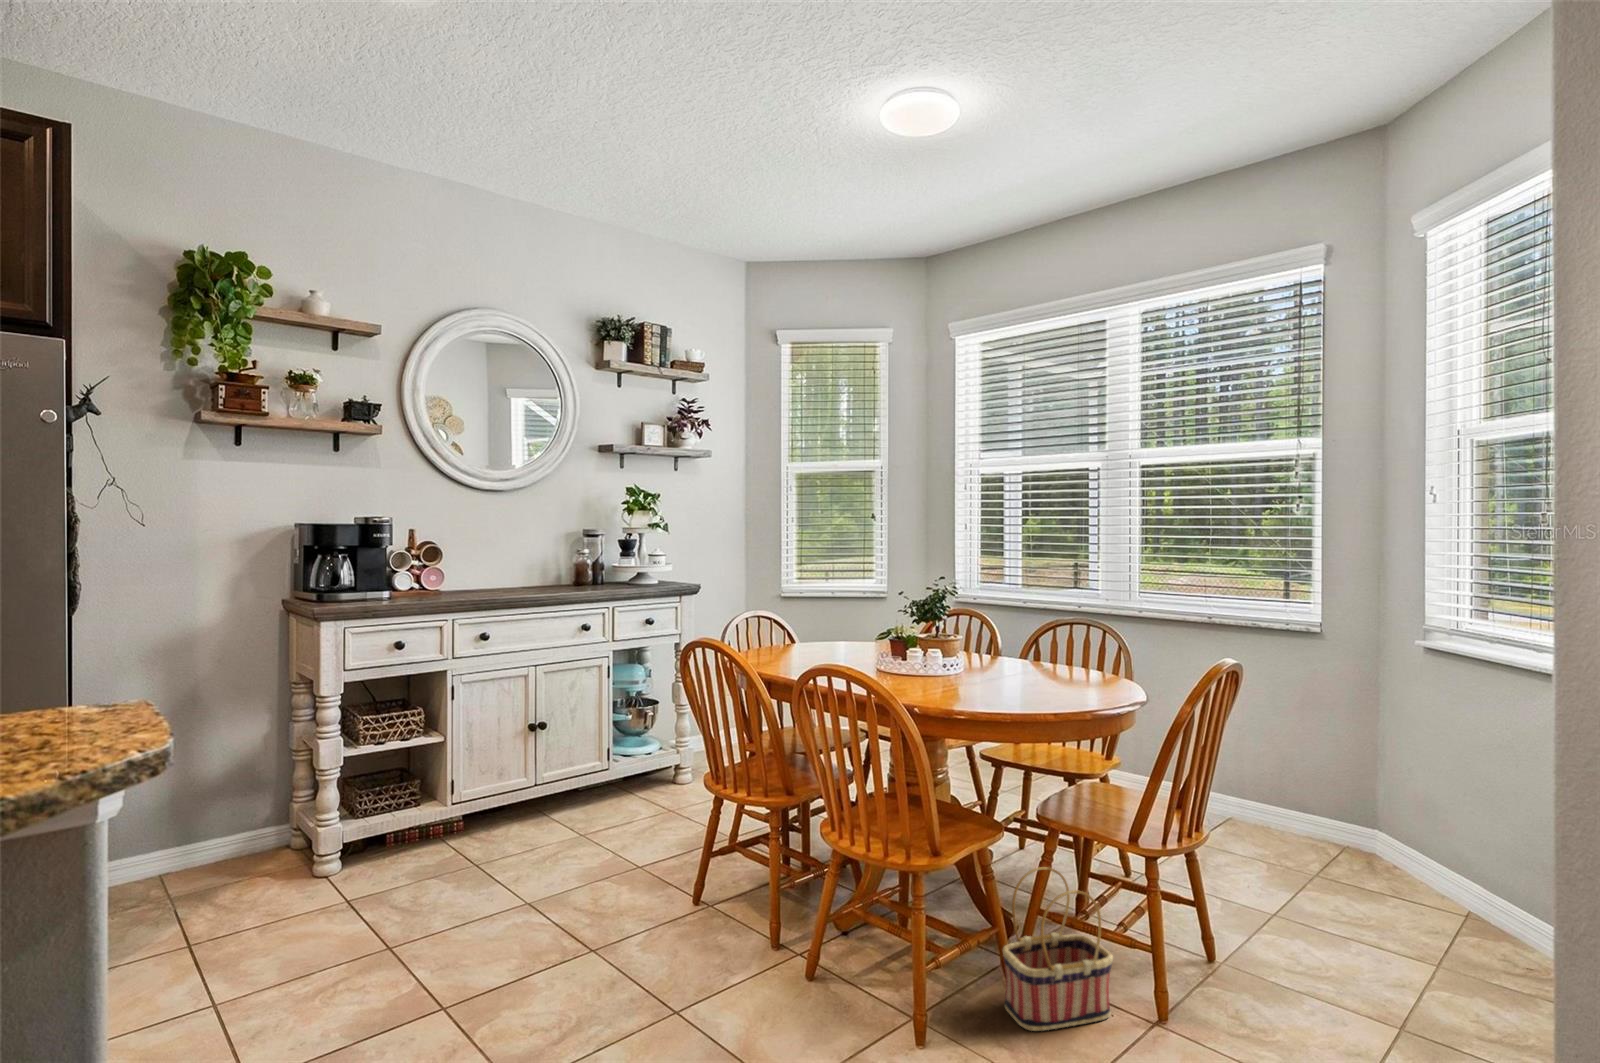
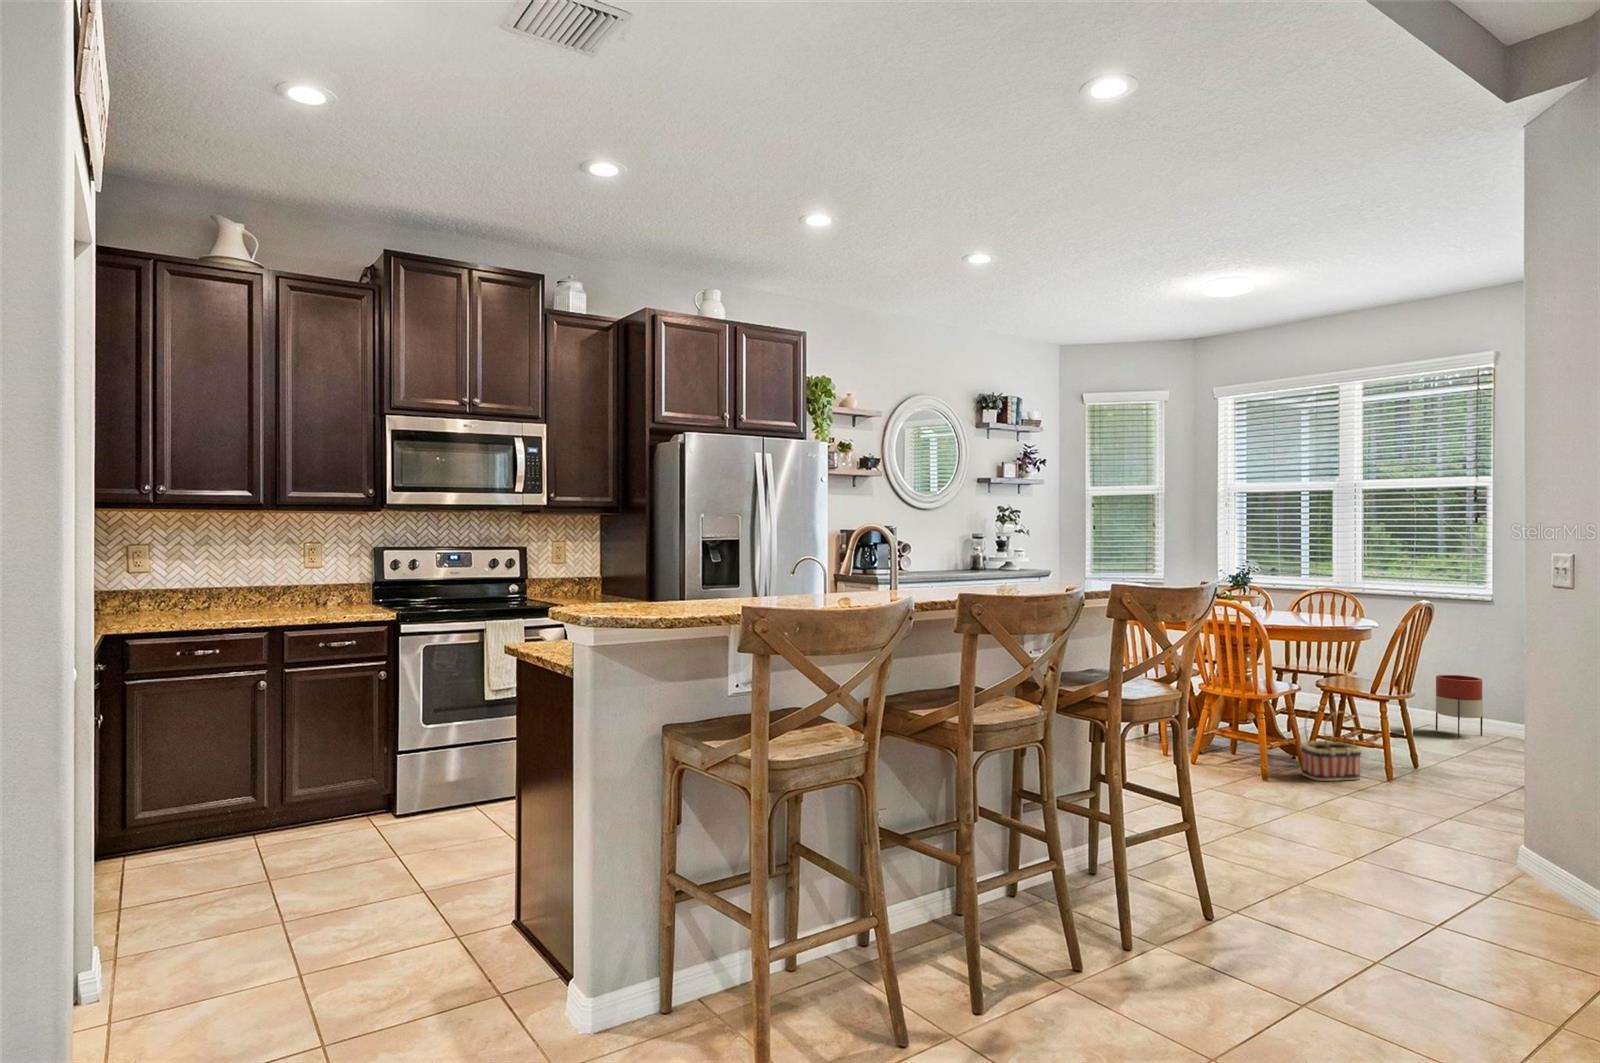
planter: none [1238,749,1306,858] -> present [1436,675,1482,739]

